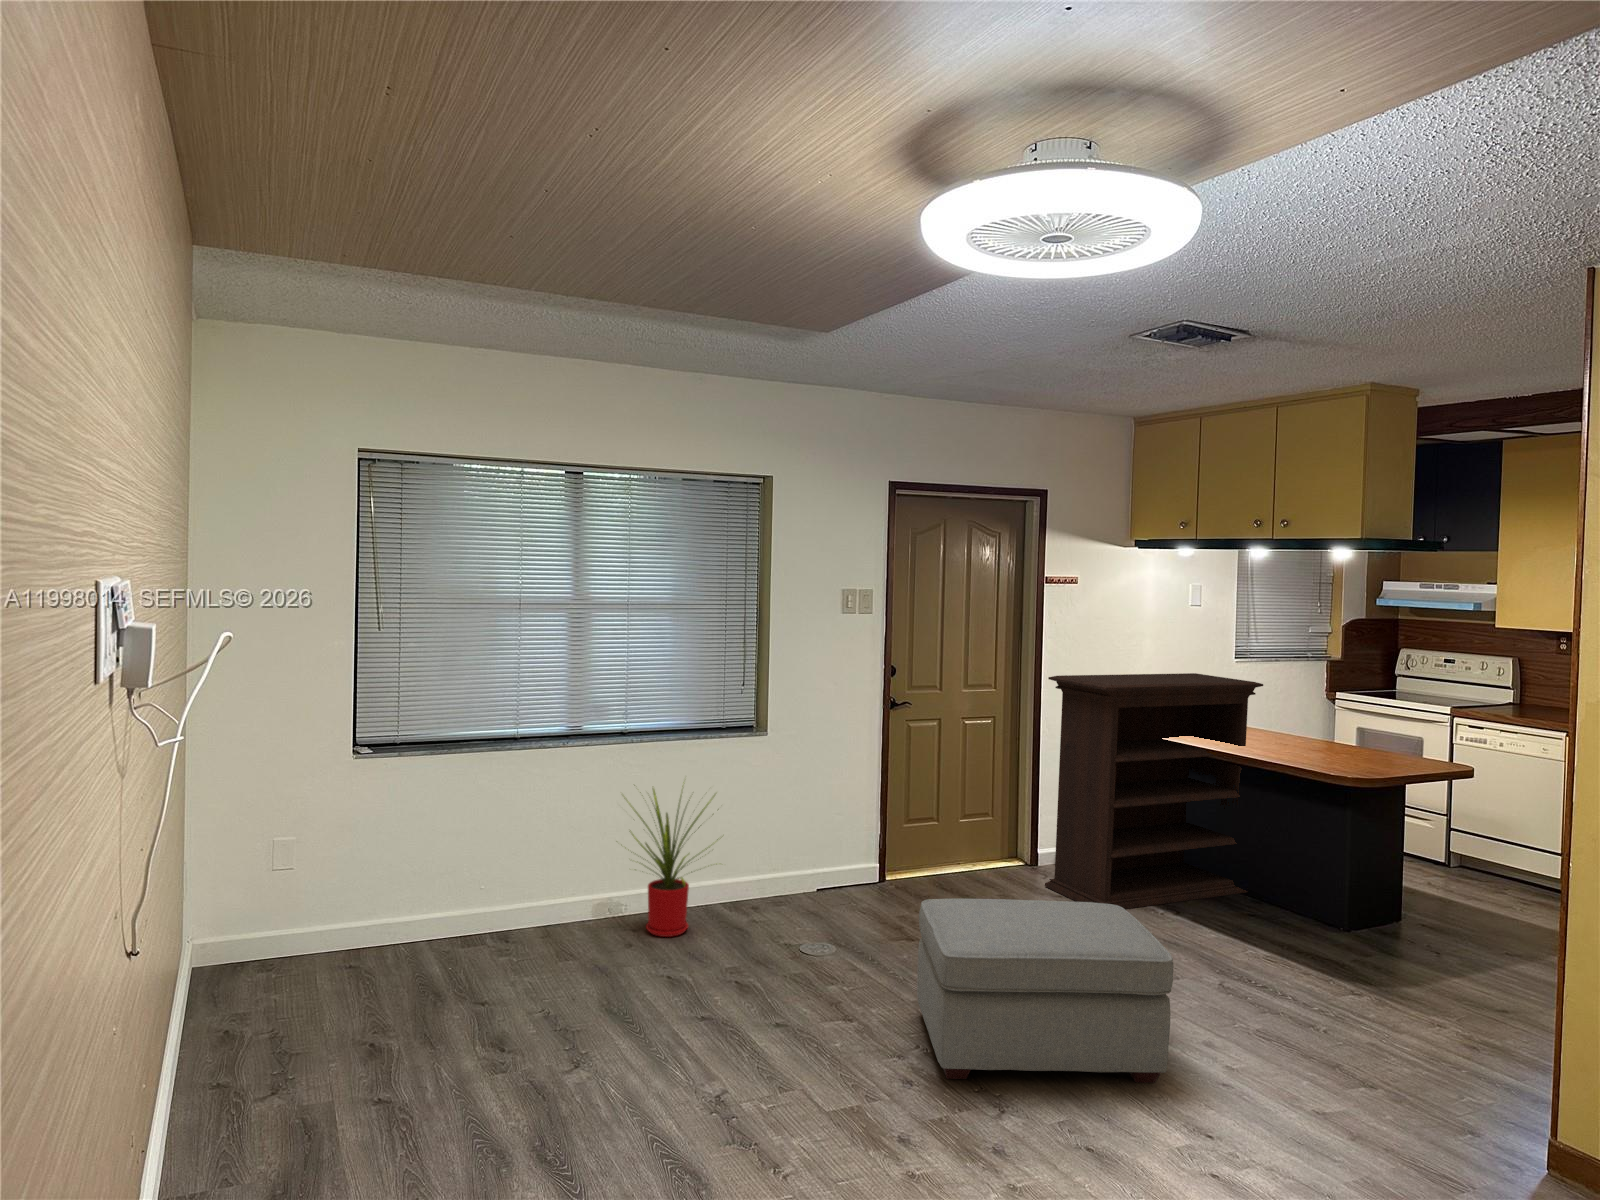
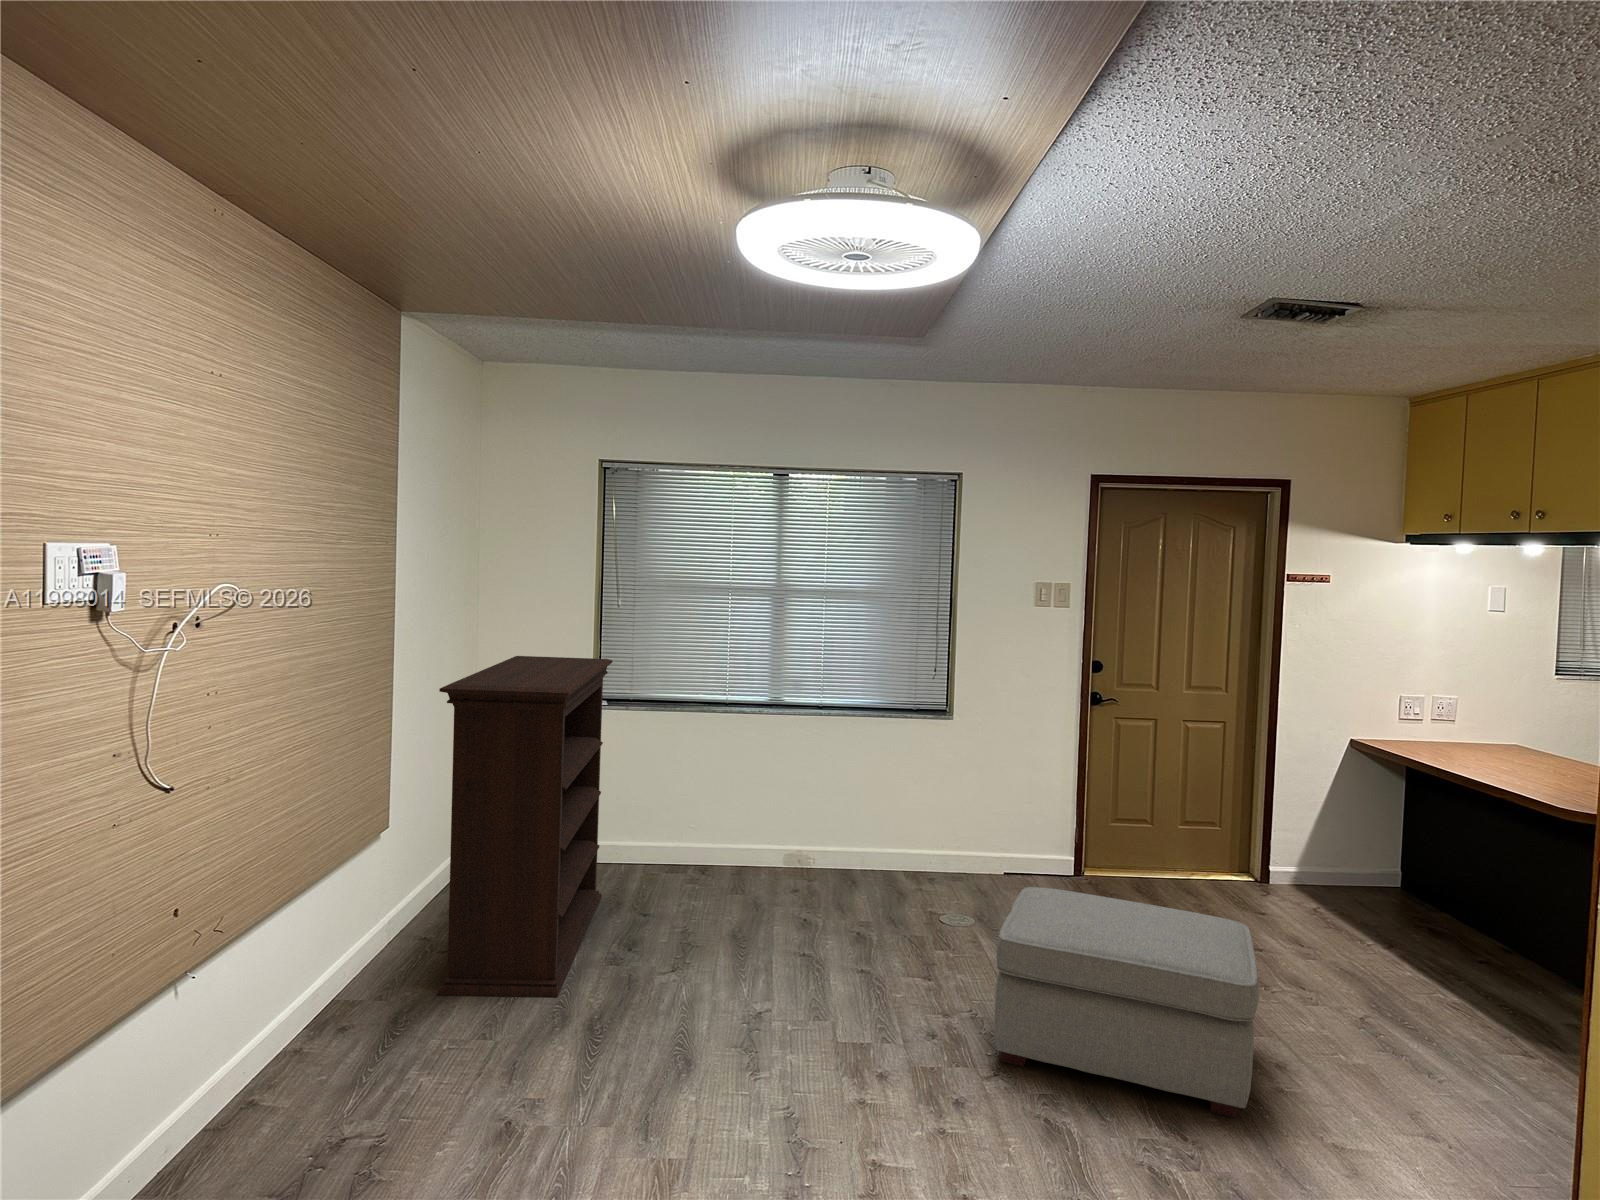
bookshelf: present [1045,673,1263,909] -> present [437,656,612,997]
house plant: present [629,786,718,937] -> none [794,749,896,893]

